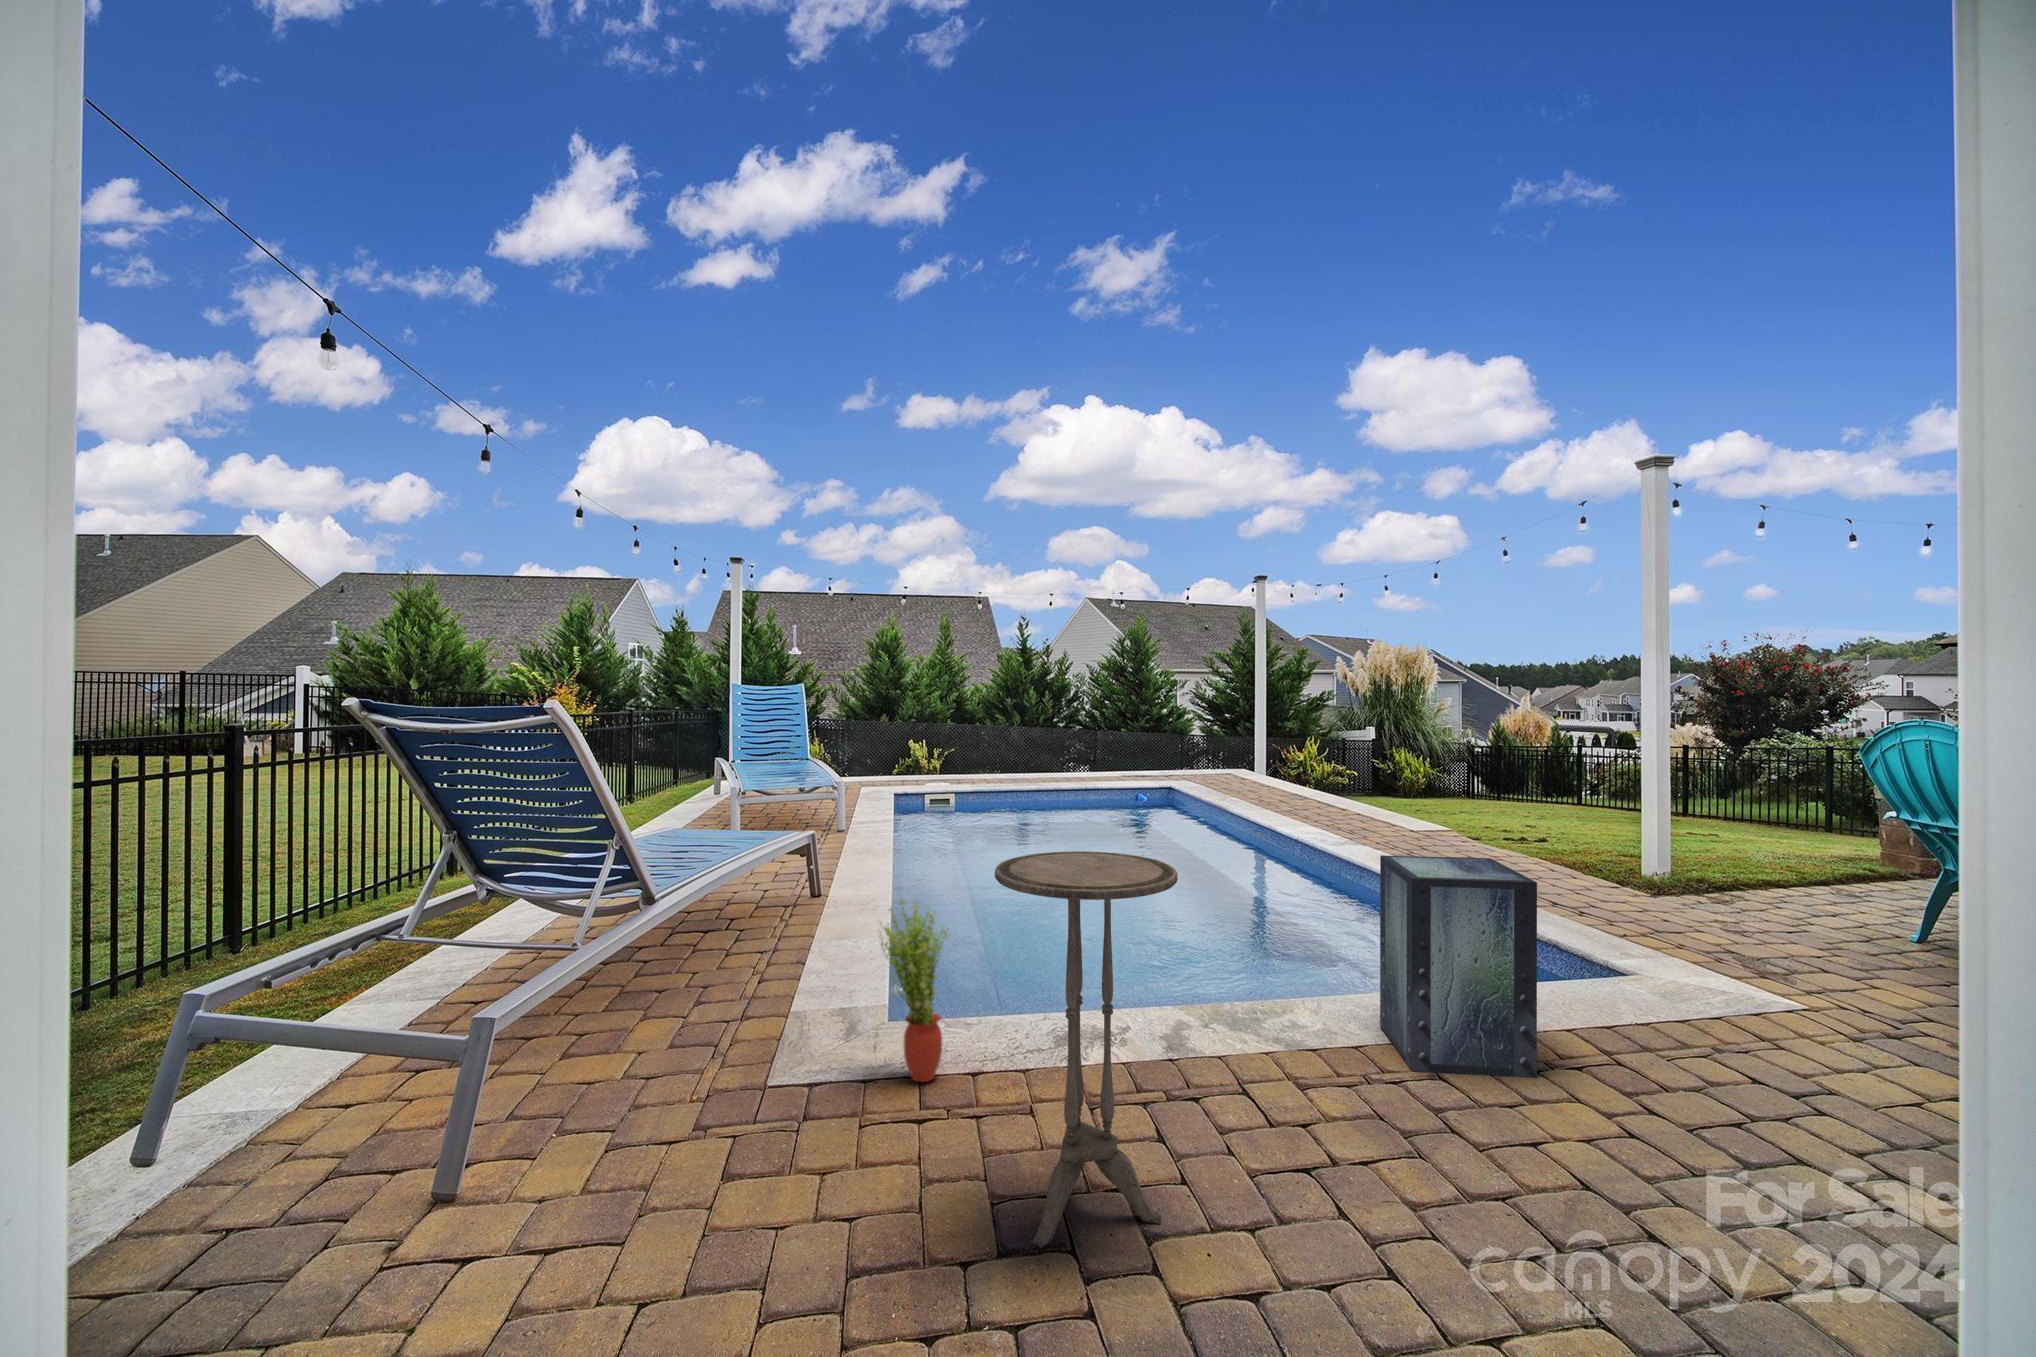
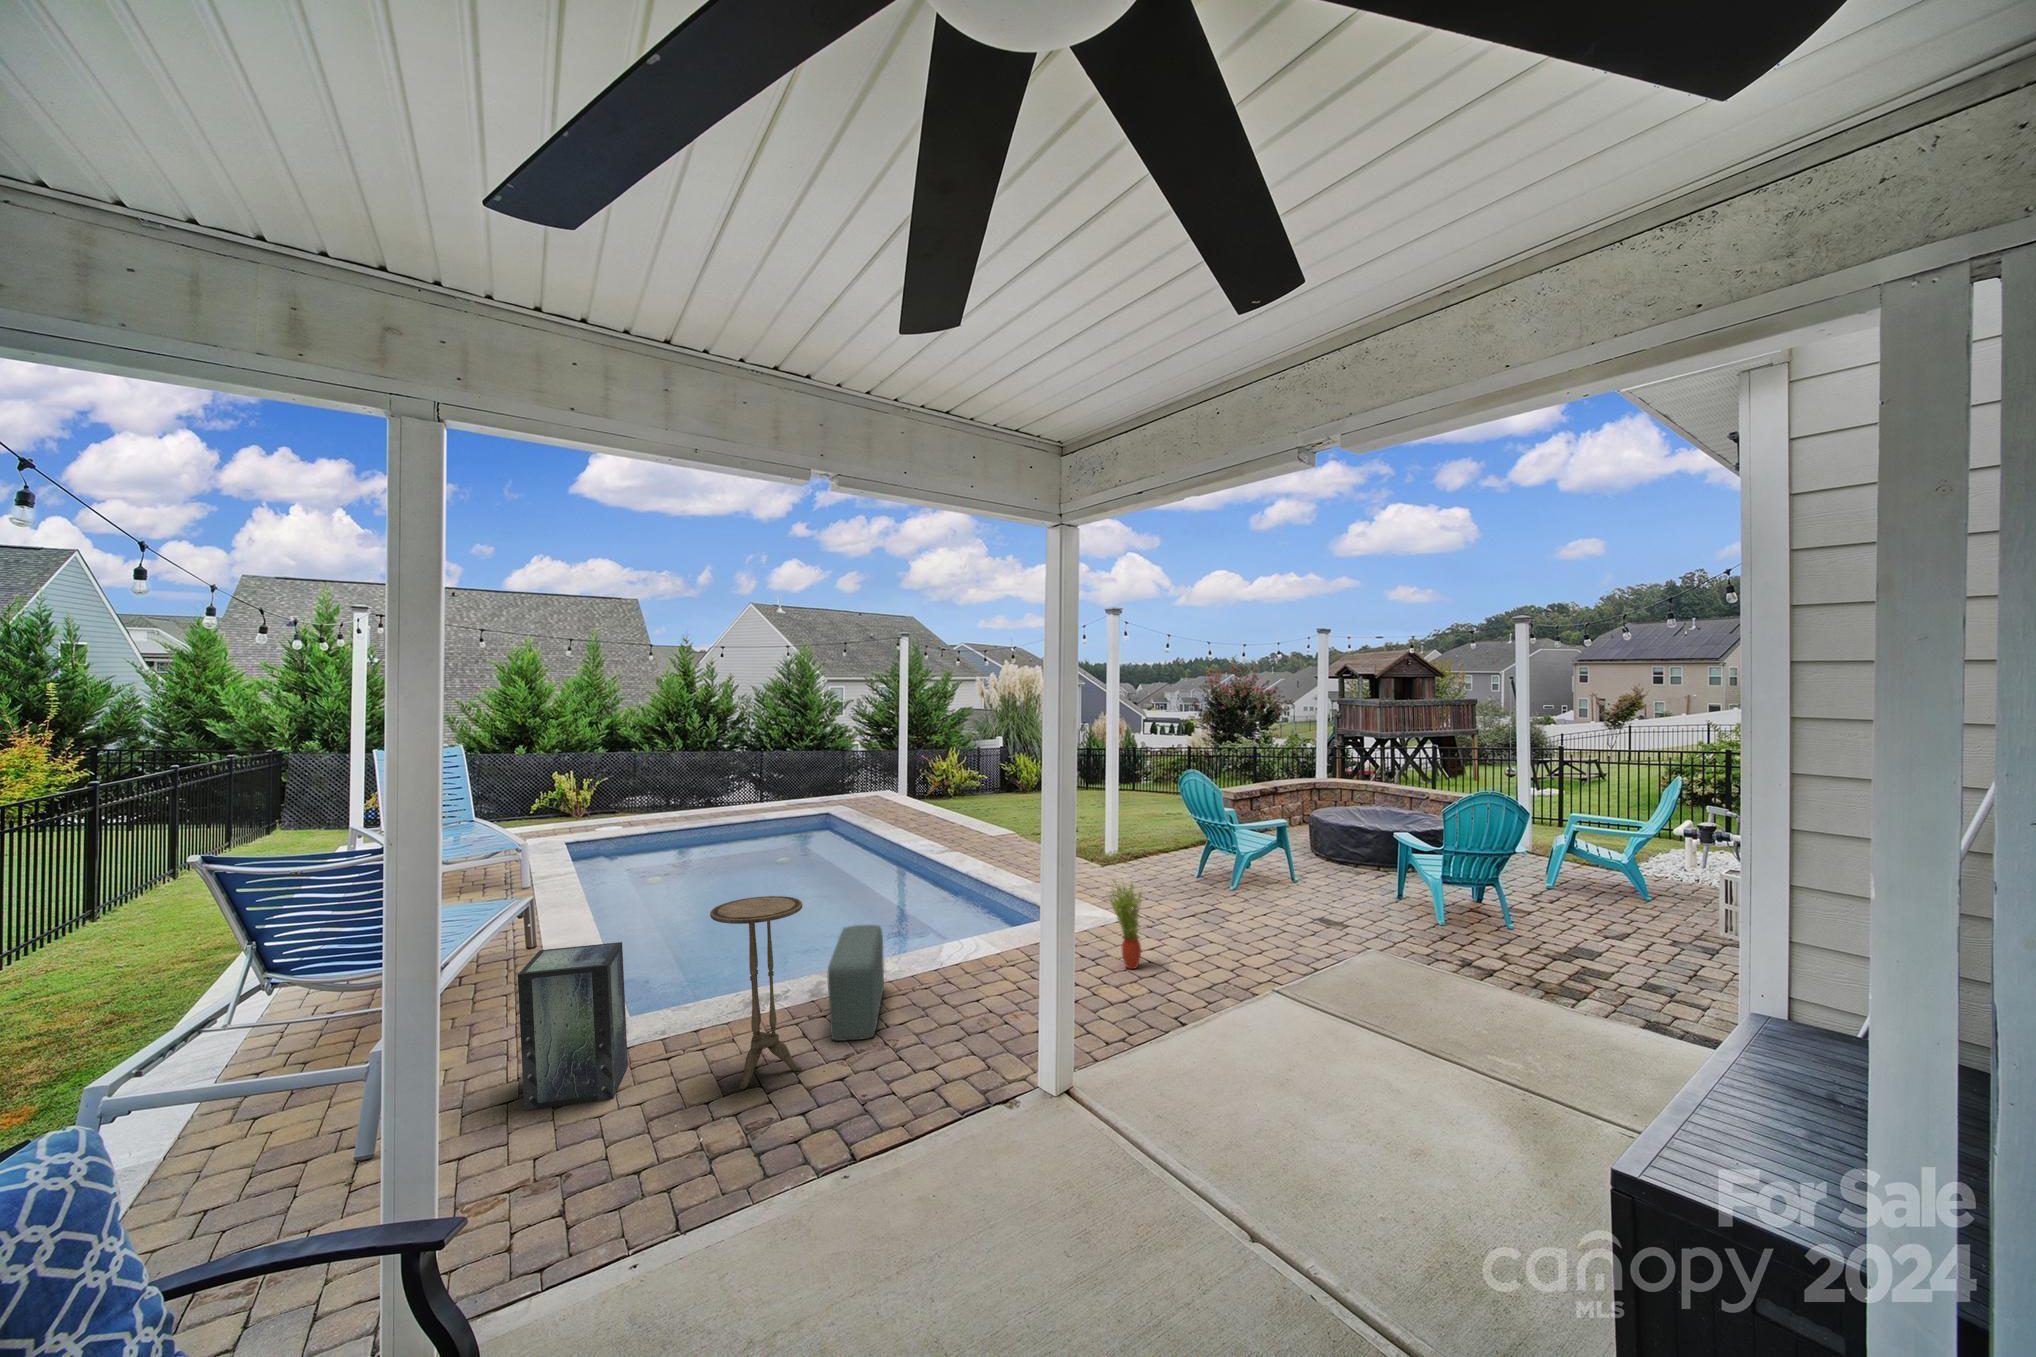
storage box: present [1380,855,1537,1078] -> present [518,942,628,1111]
potted plant: present [880,898,948,1082] -> present [1108,880,1142,969]
pouf: none [1214,931,1307,1166] -> present [828,925,884,1041]

